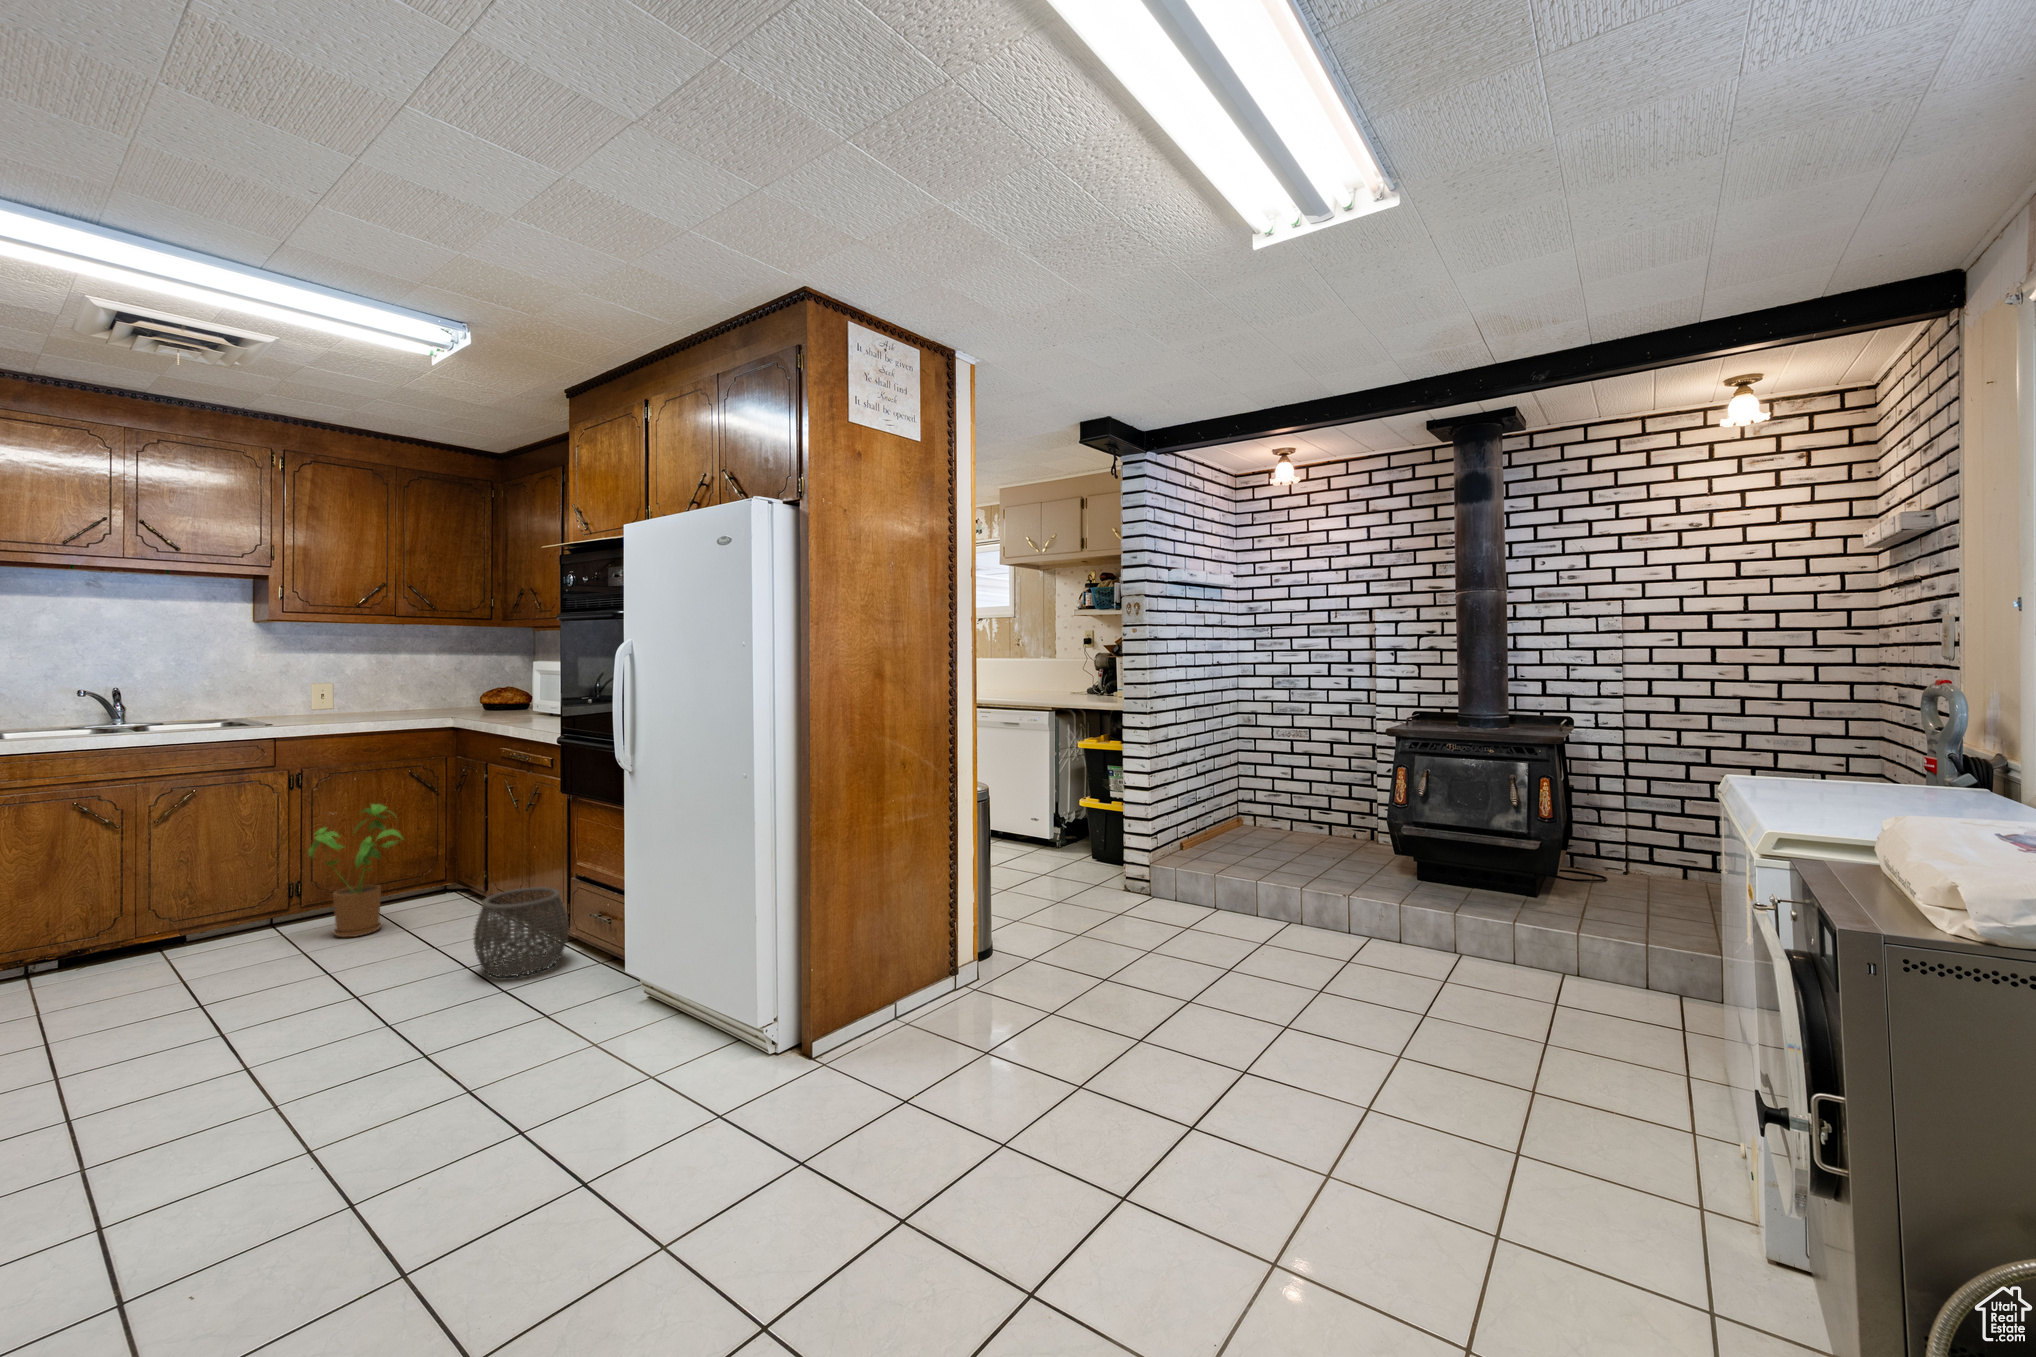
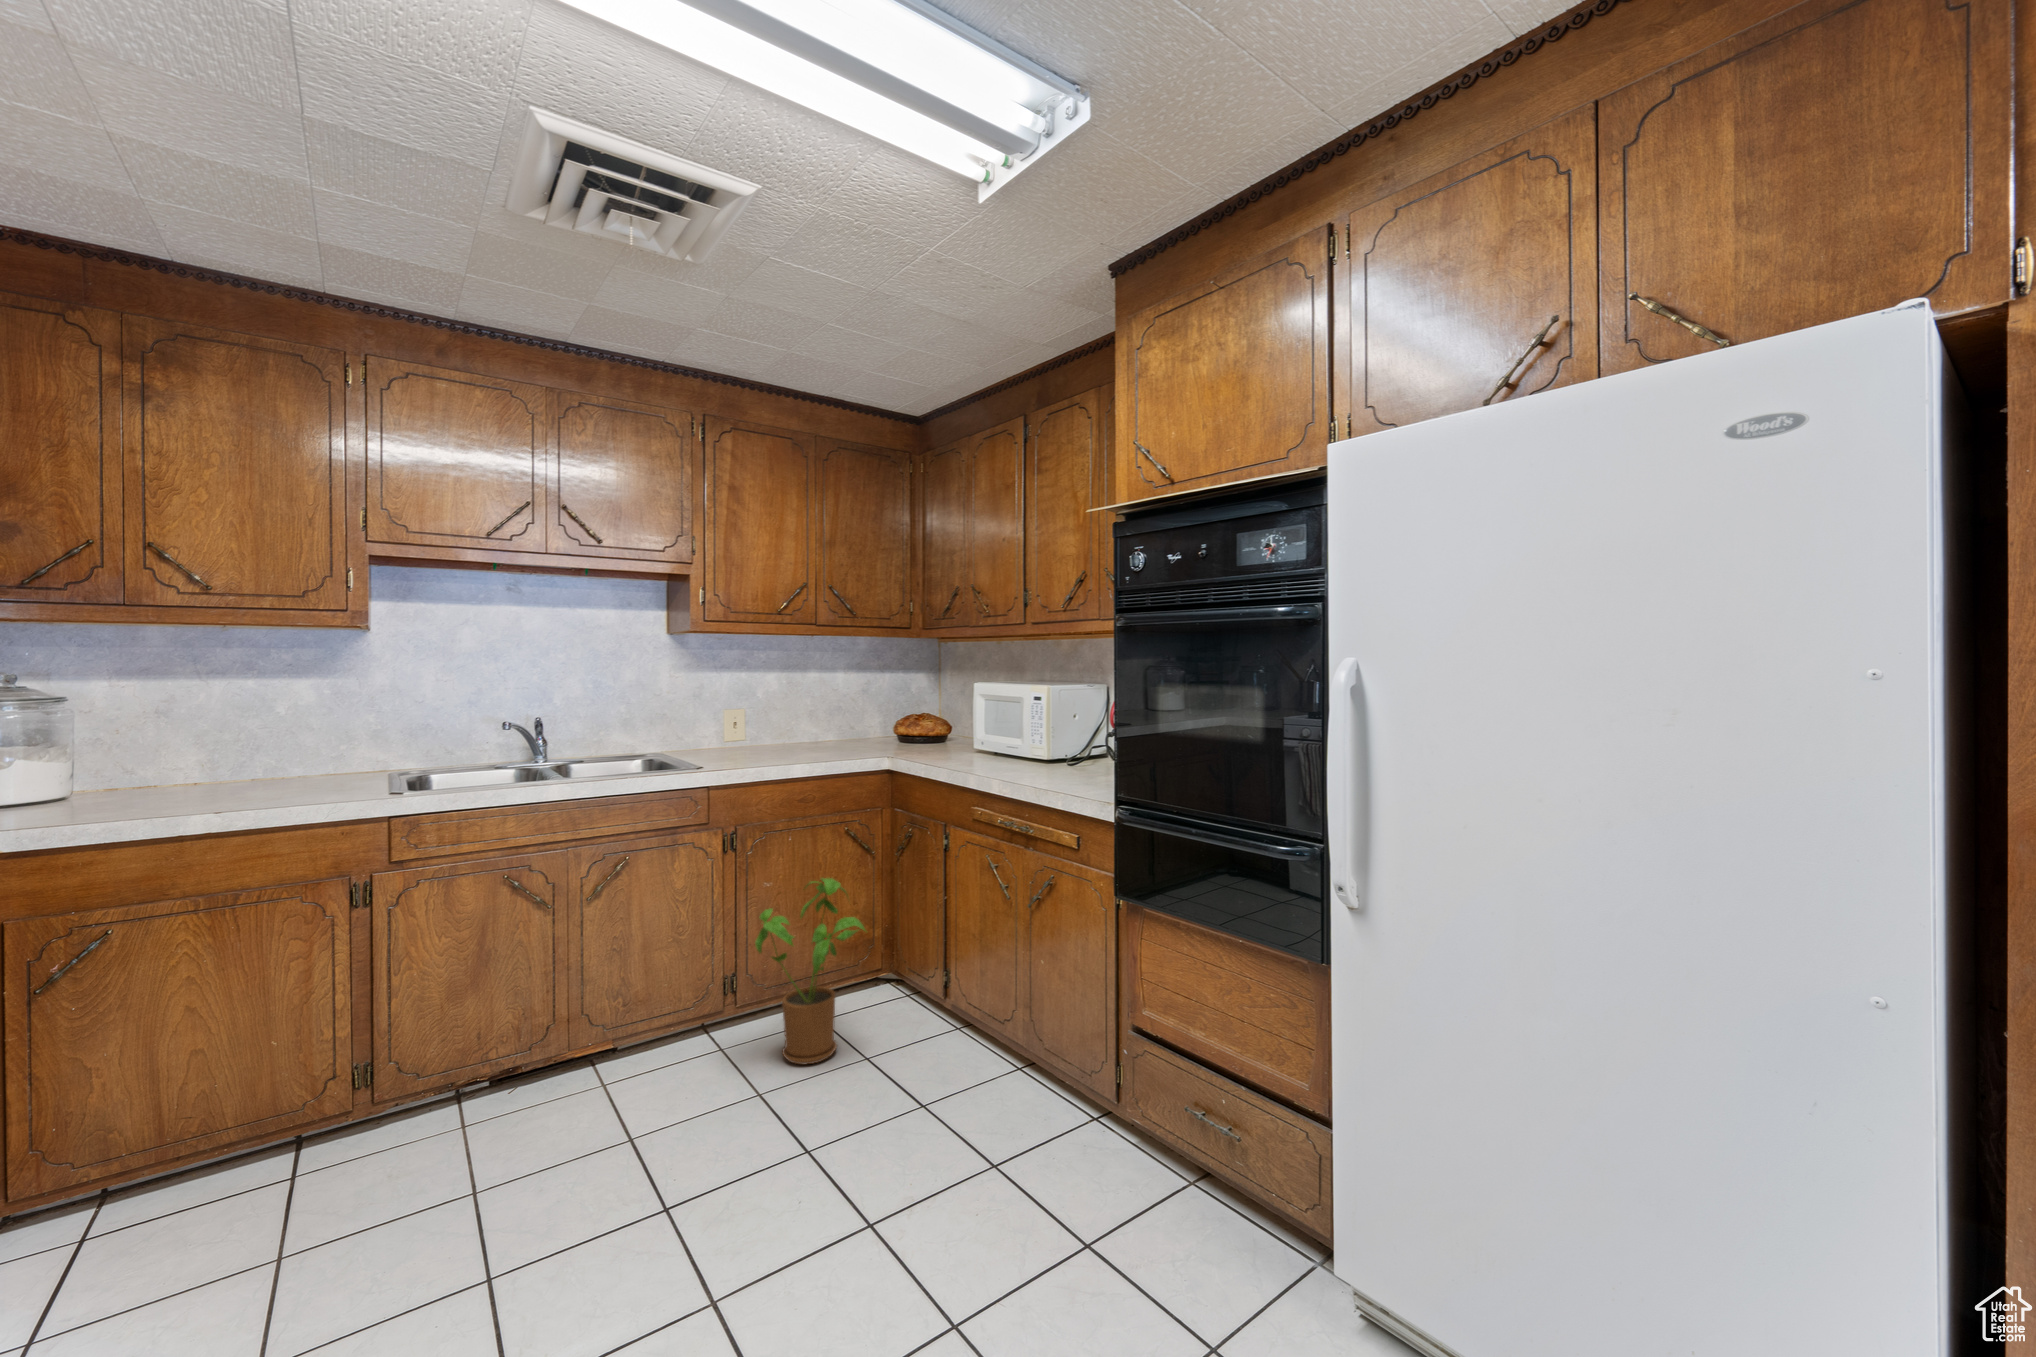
woven basket: present [473,887,569,977] -> none [1017,1039,1150,1205]

